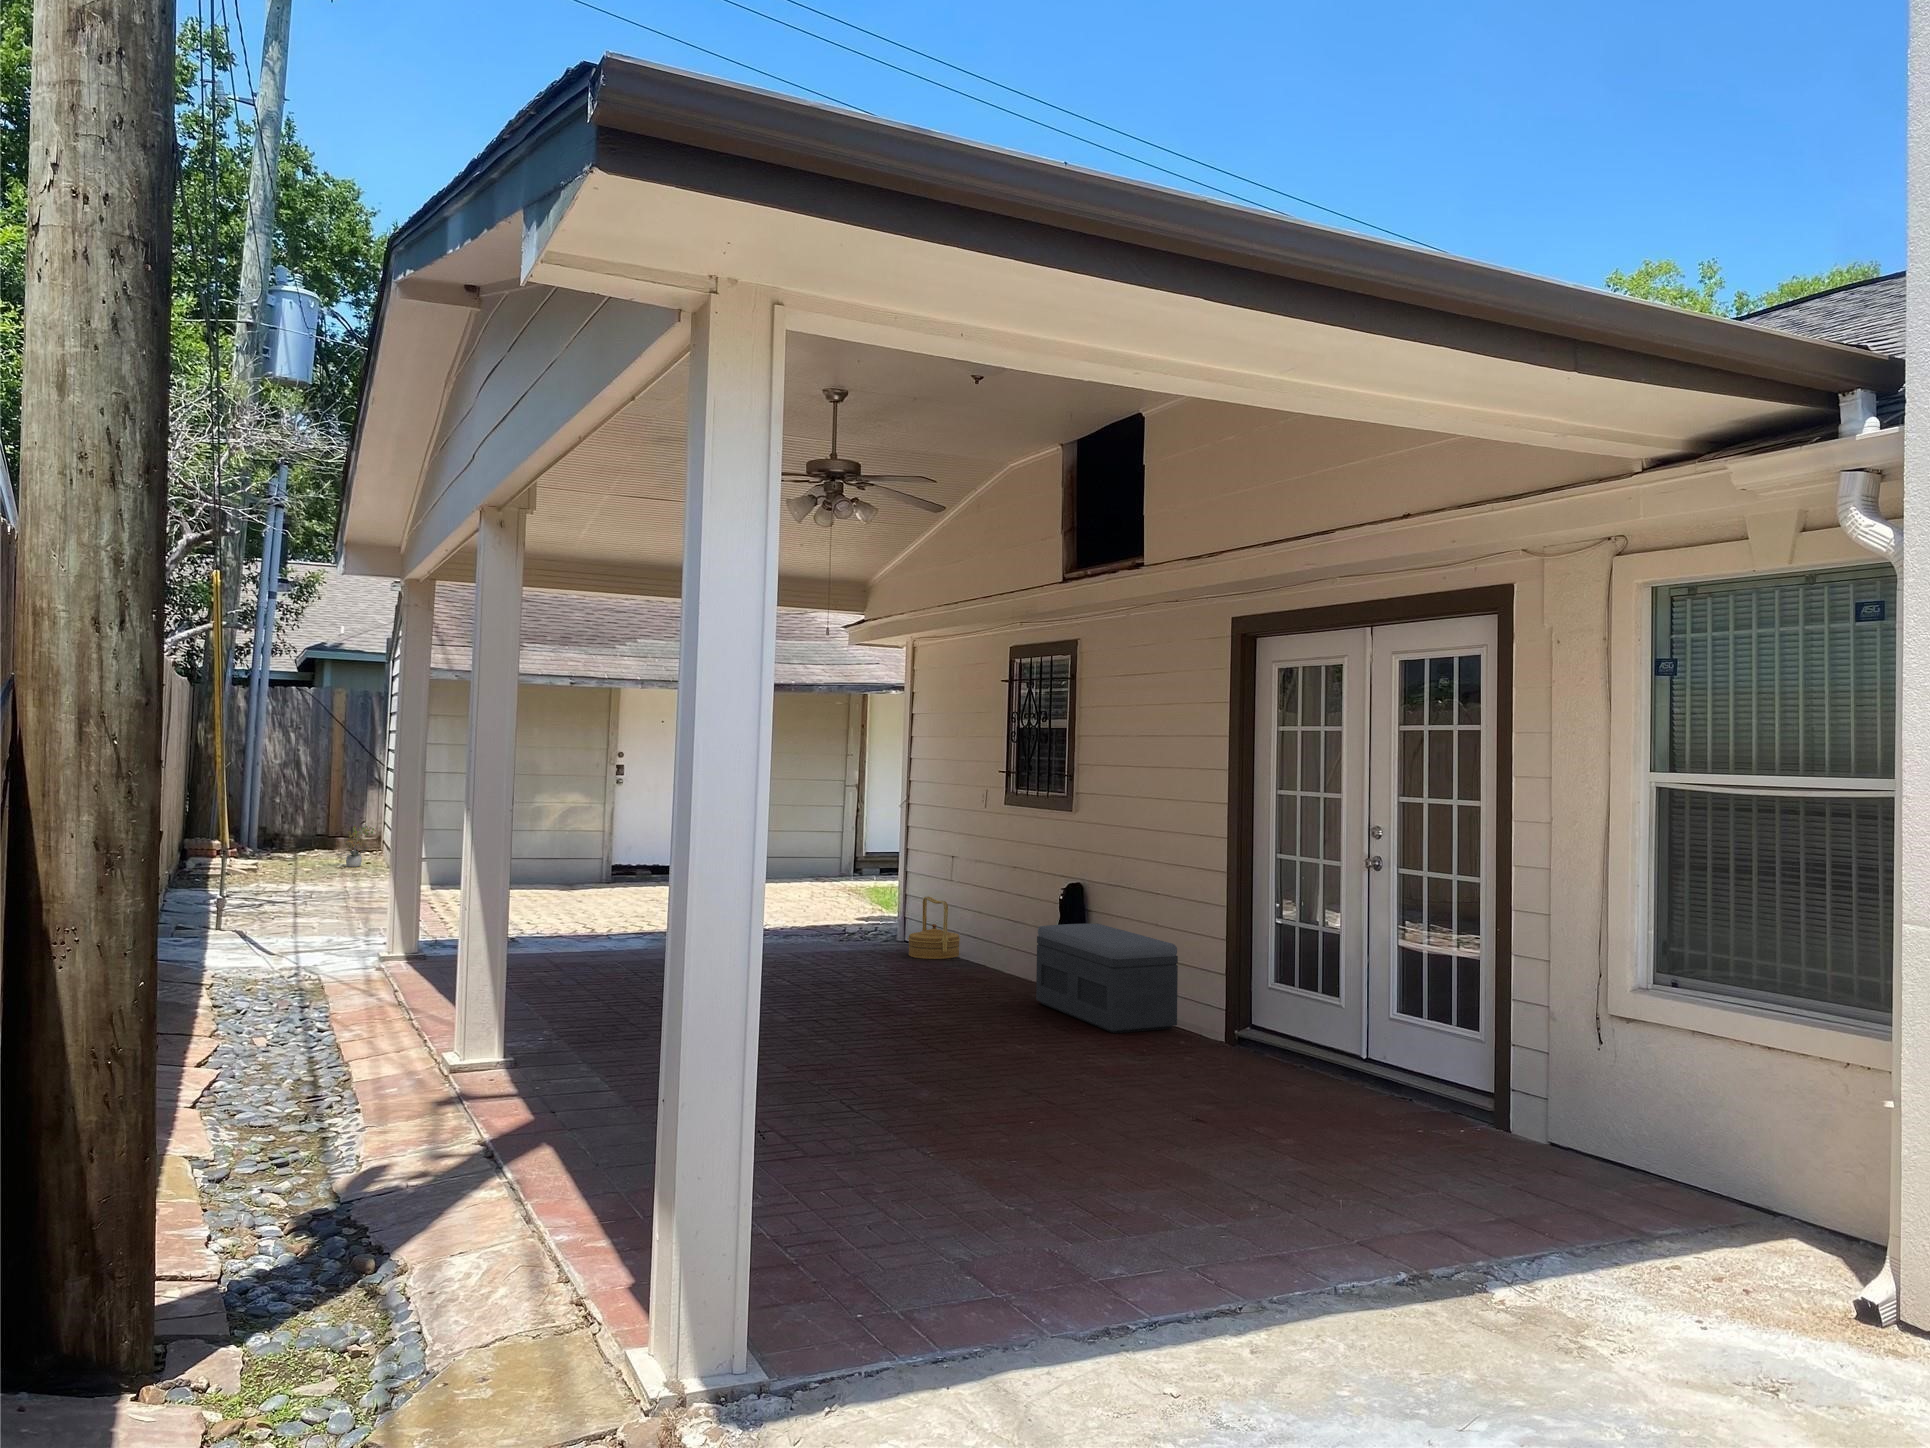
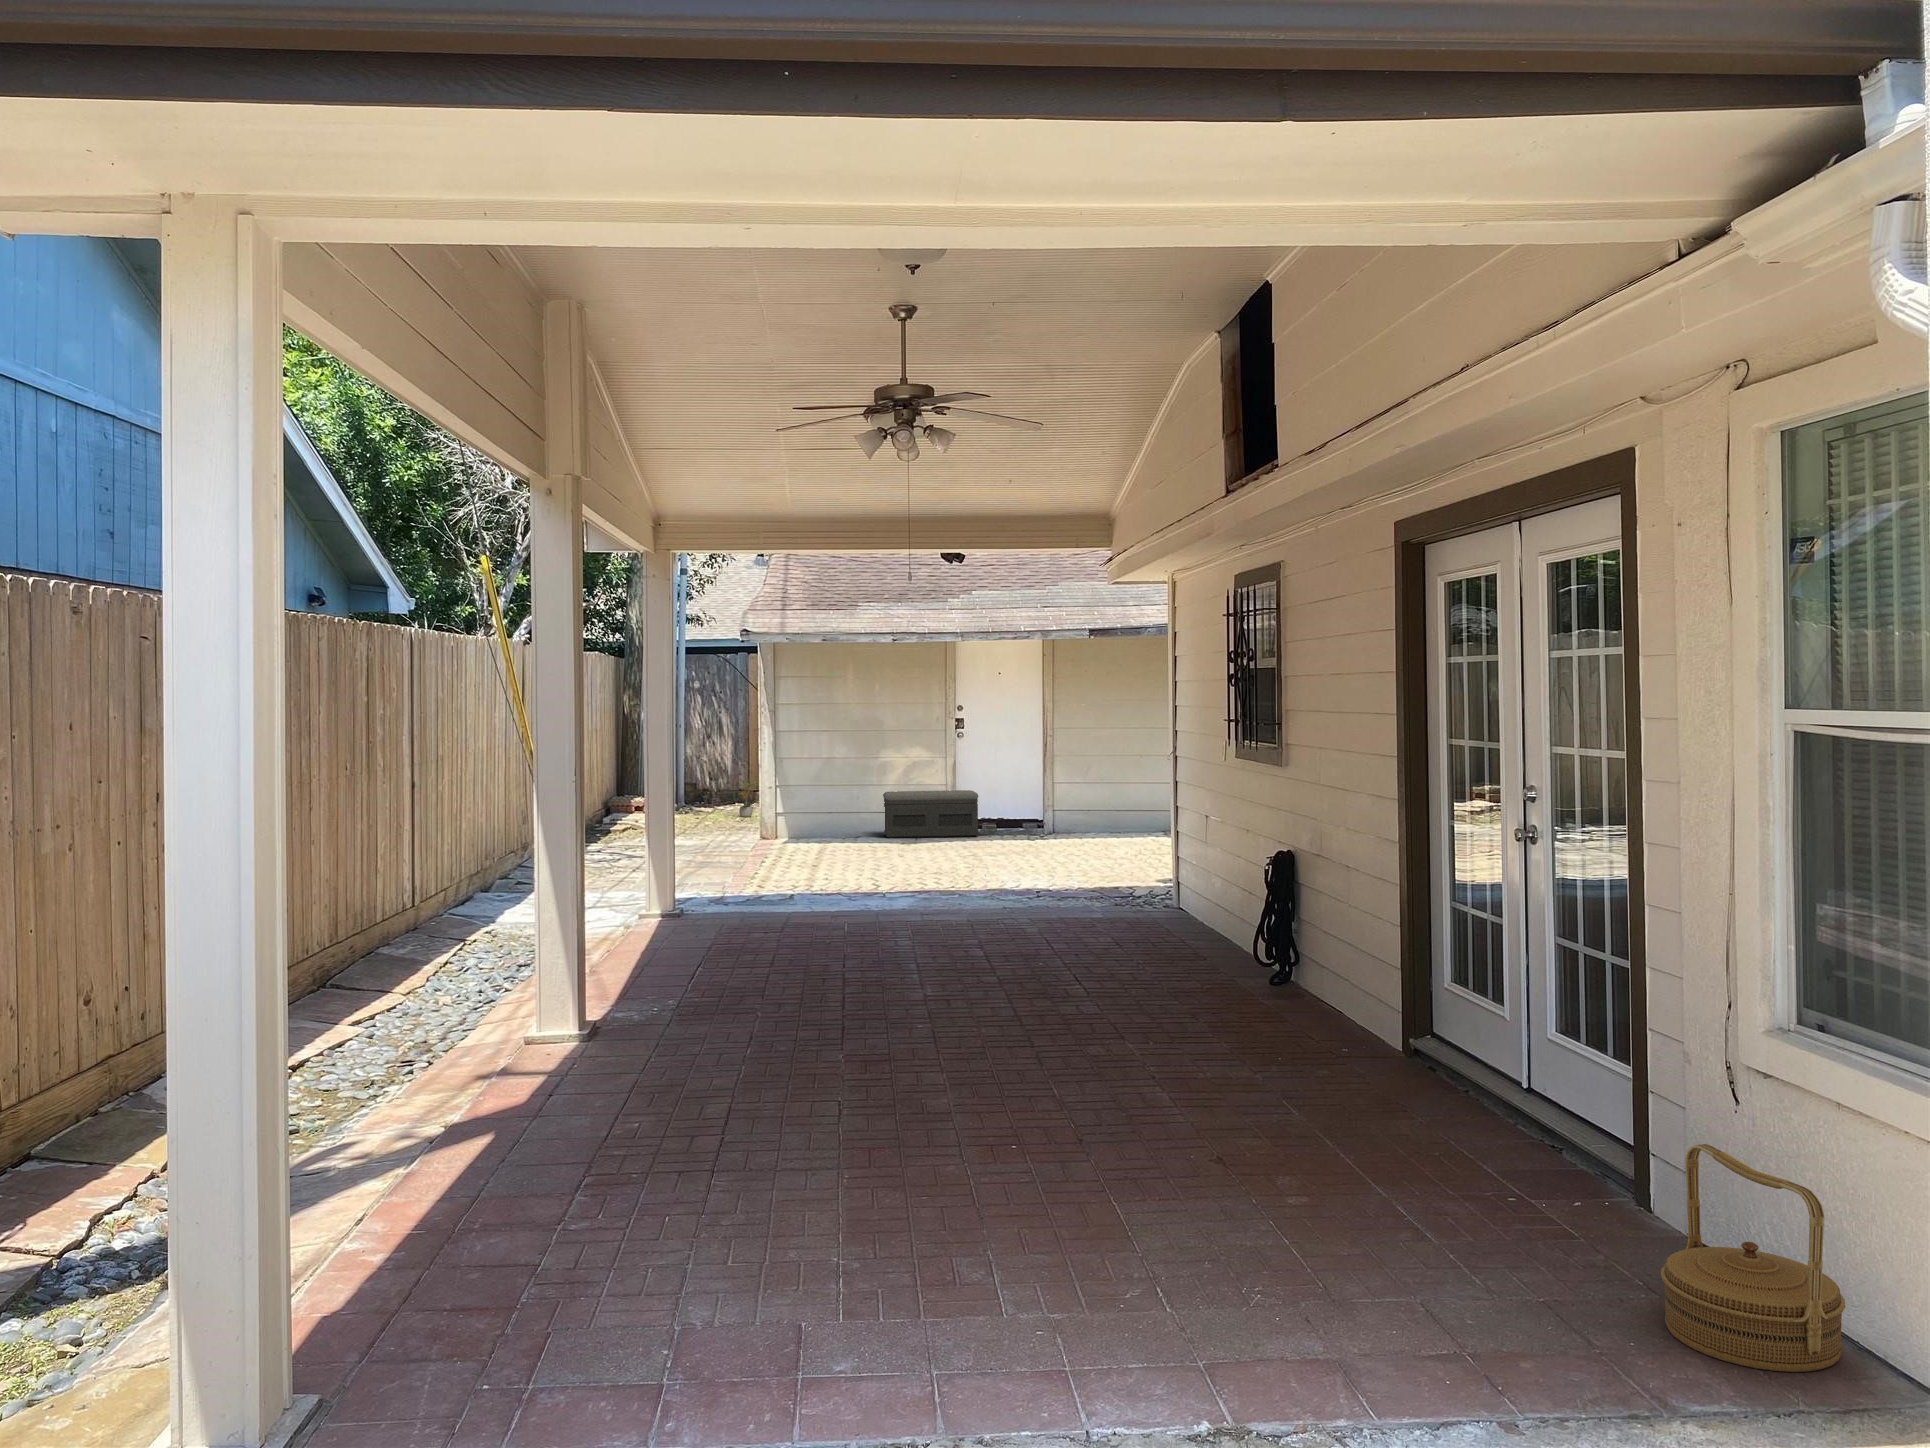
woven basket: present [908,896,960,959] -> present [1661,1144,1845,1372]
storage bench: present [1036,923,1178,1033] -> present [883,790,978,838]

